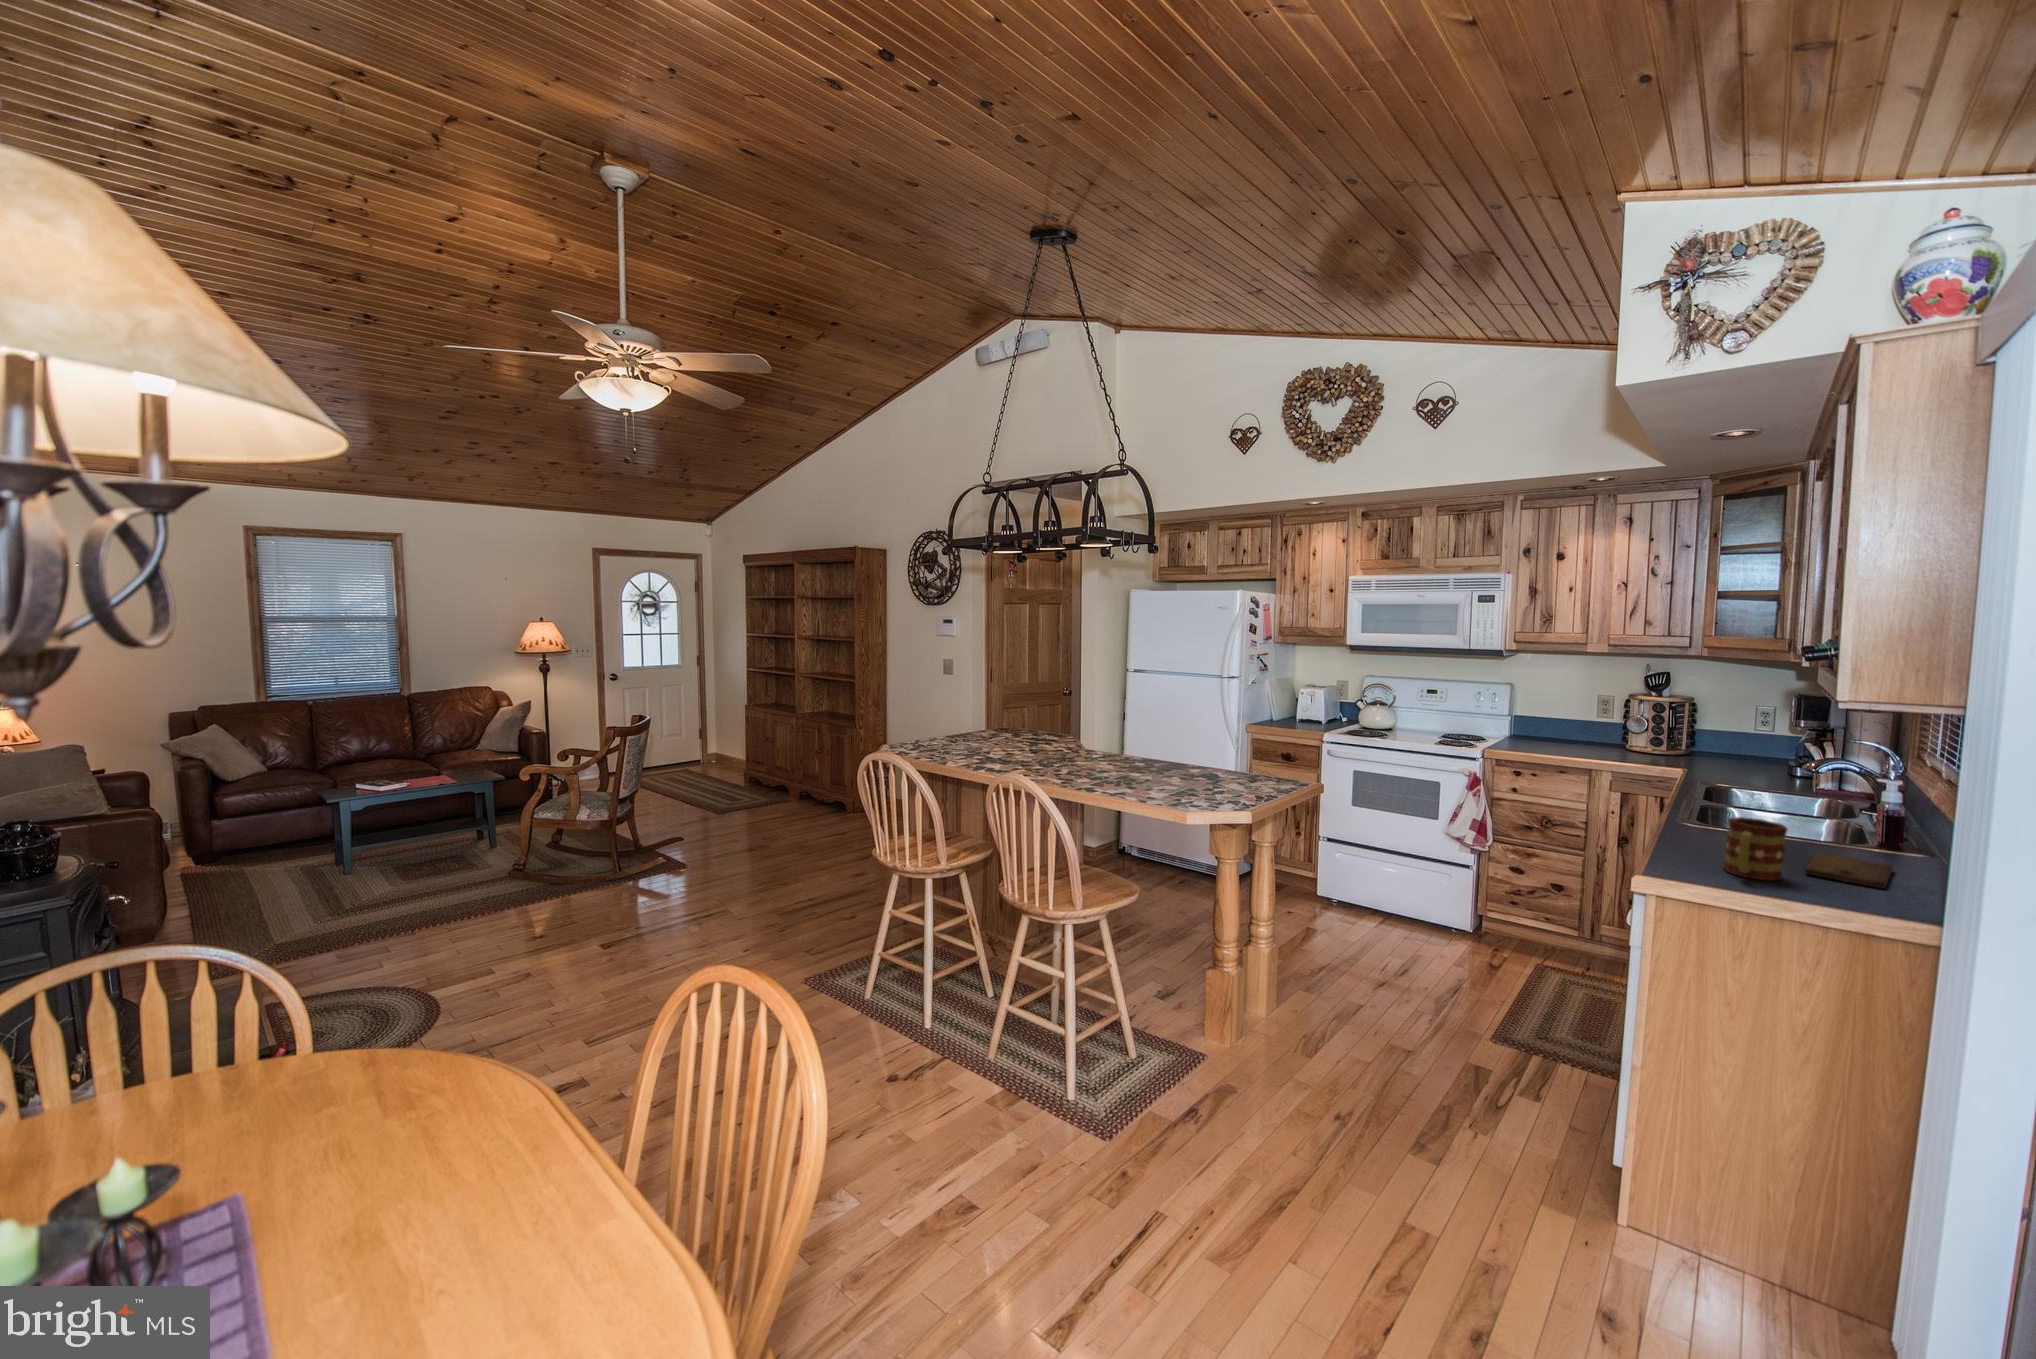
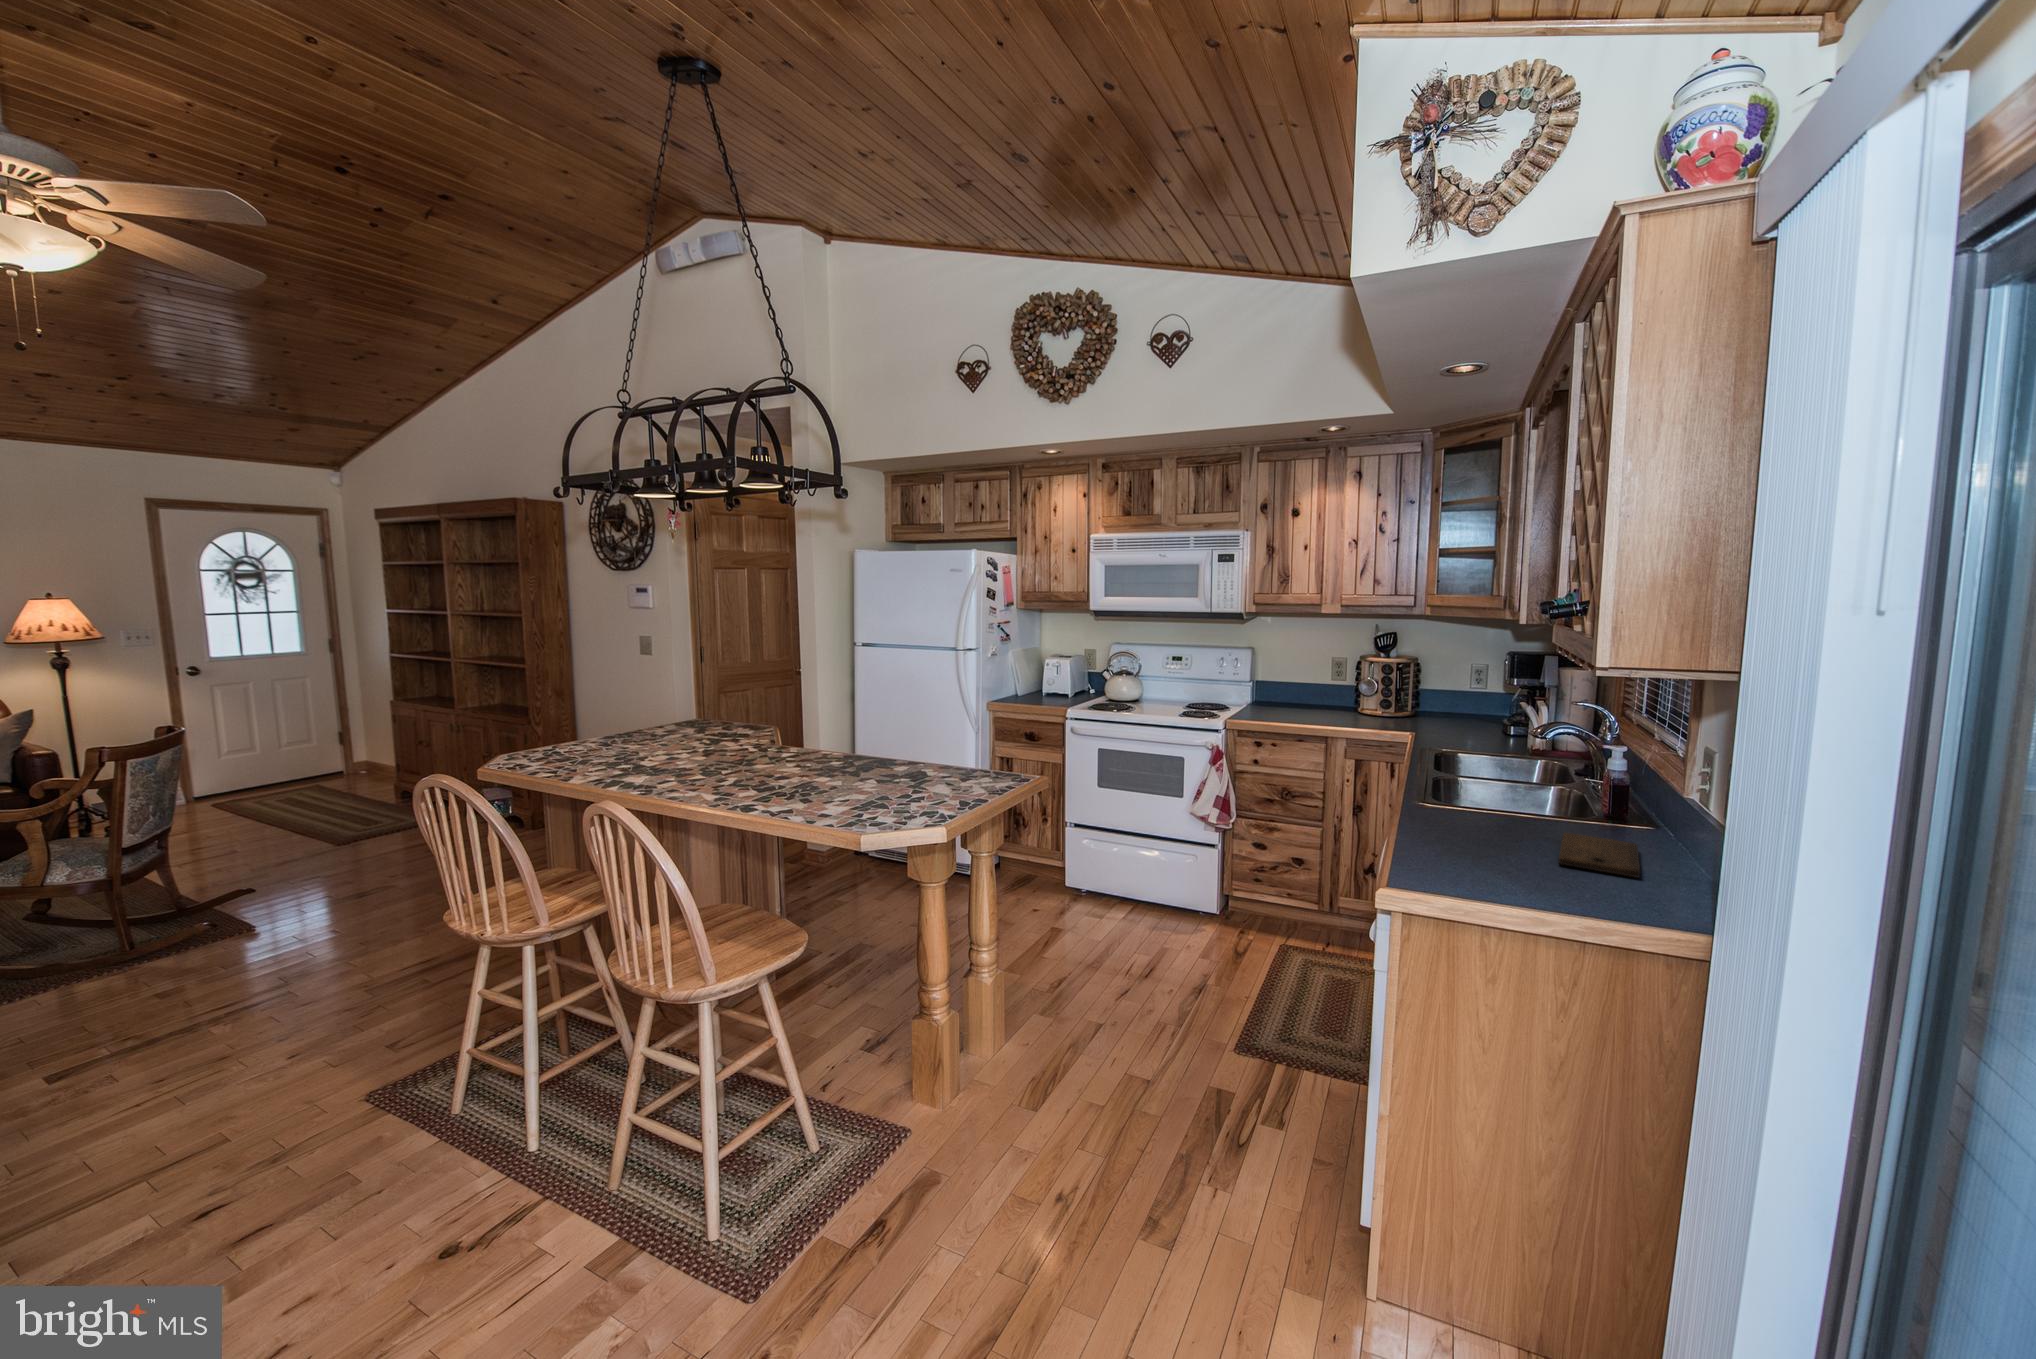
mug: present [1723,817,1787,881] -> none [1476,802,1544,879]

